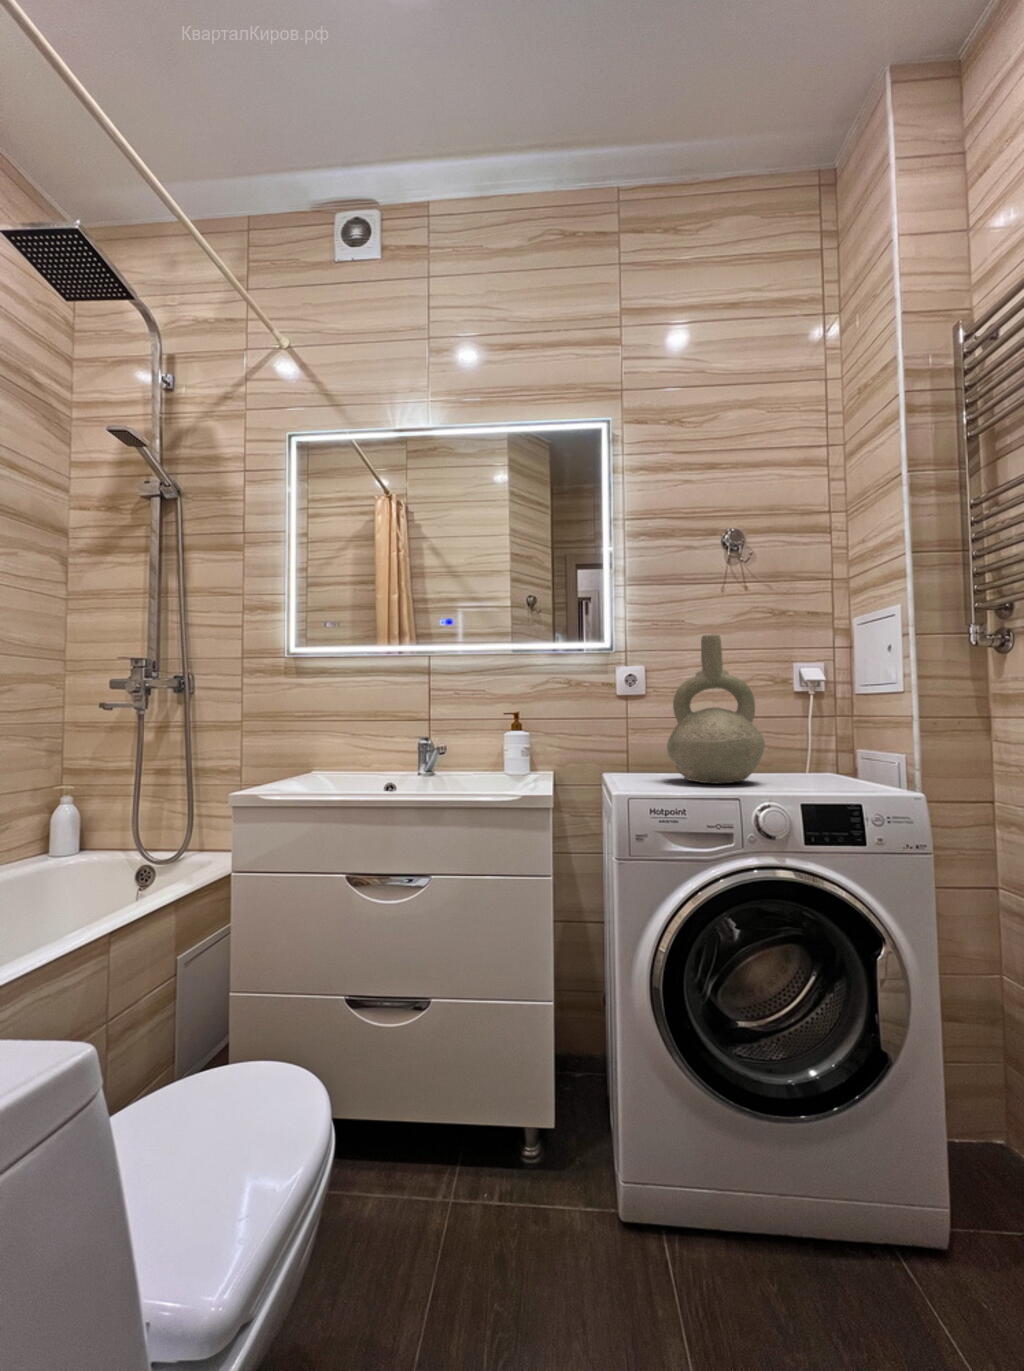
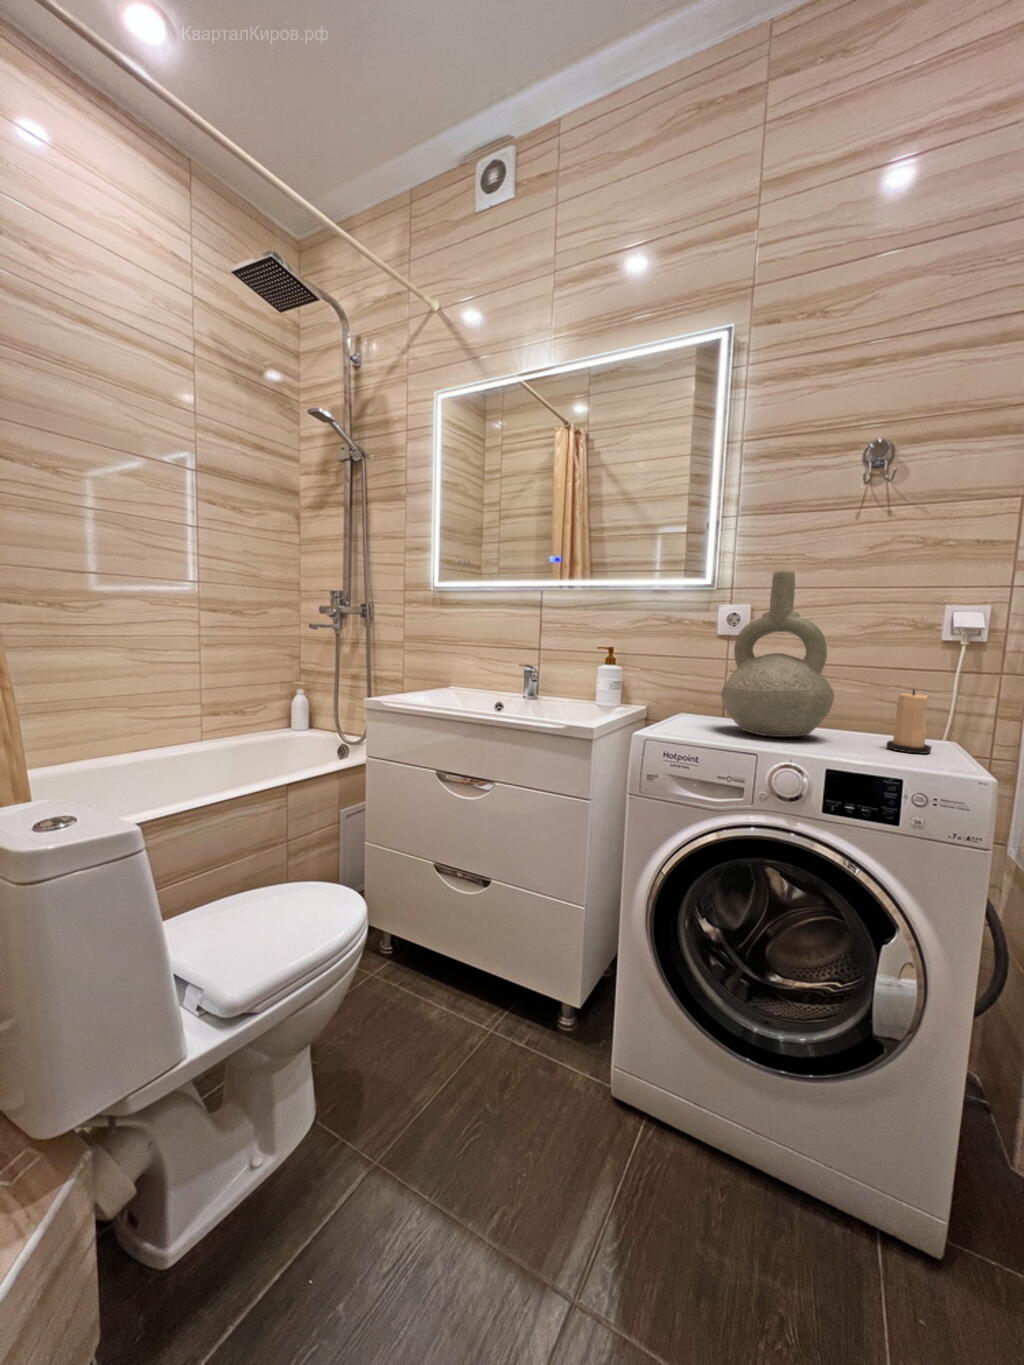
candle: none [807,731,841,784] -> present [886,689,931,754]

